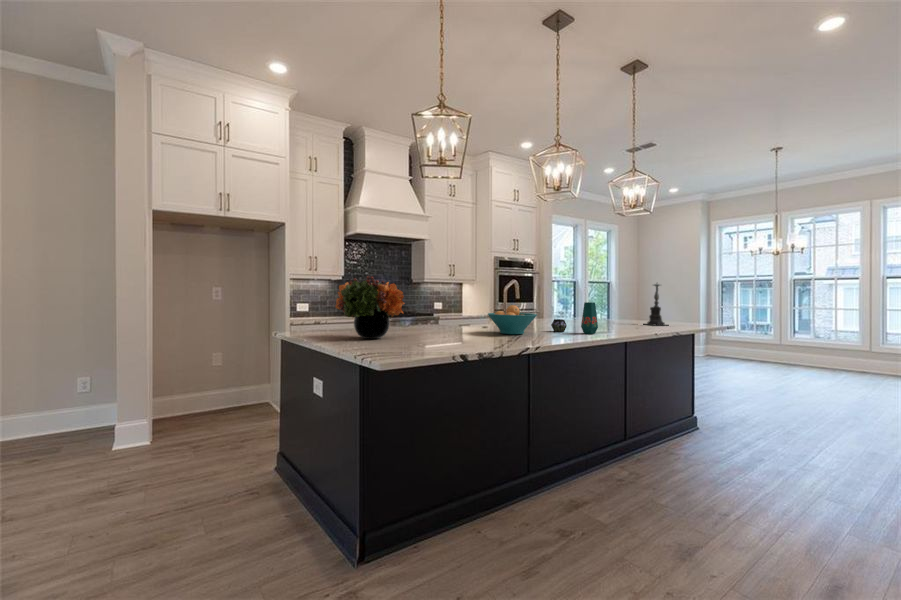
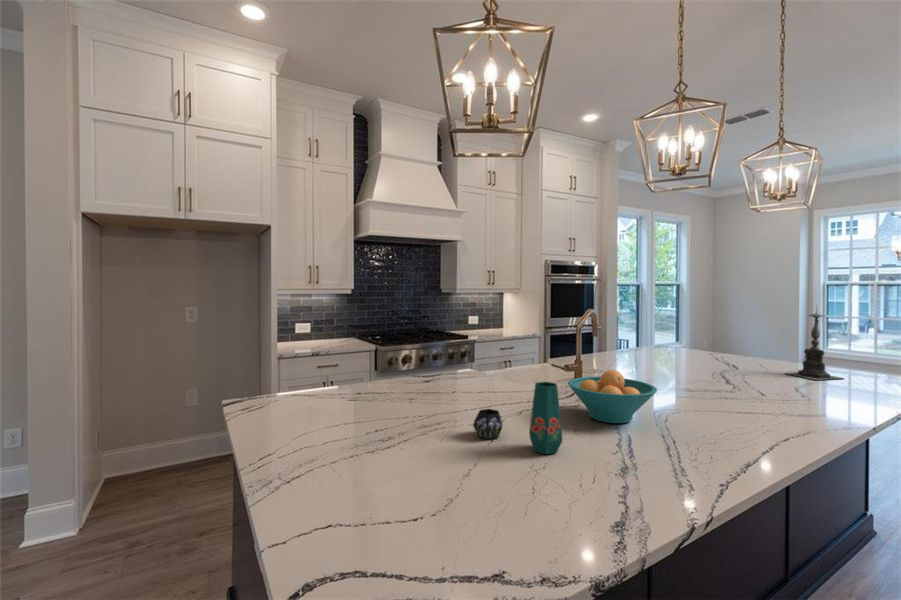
flower arrangement: present [335,276,404,339] -> none [304,333,430,449]
vase: present [551,302,598,334] -> present [473,382,562,454]

